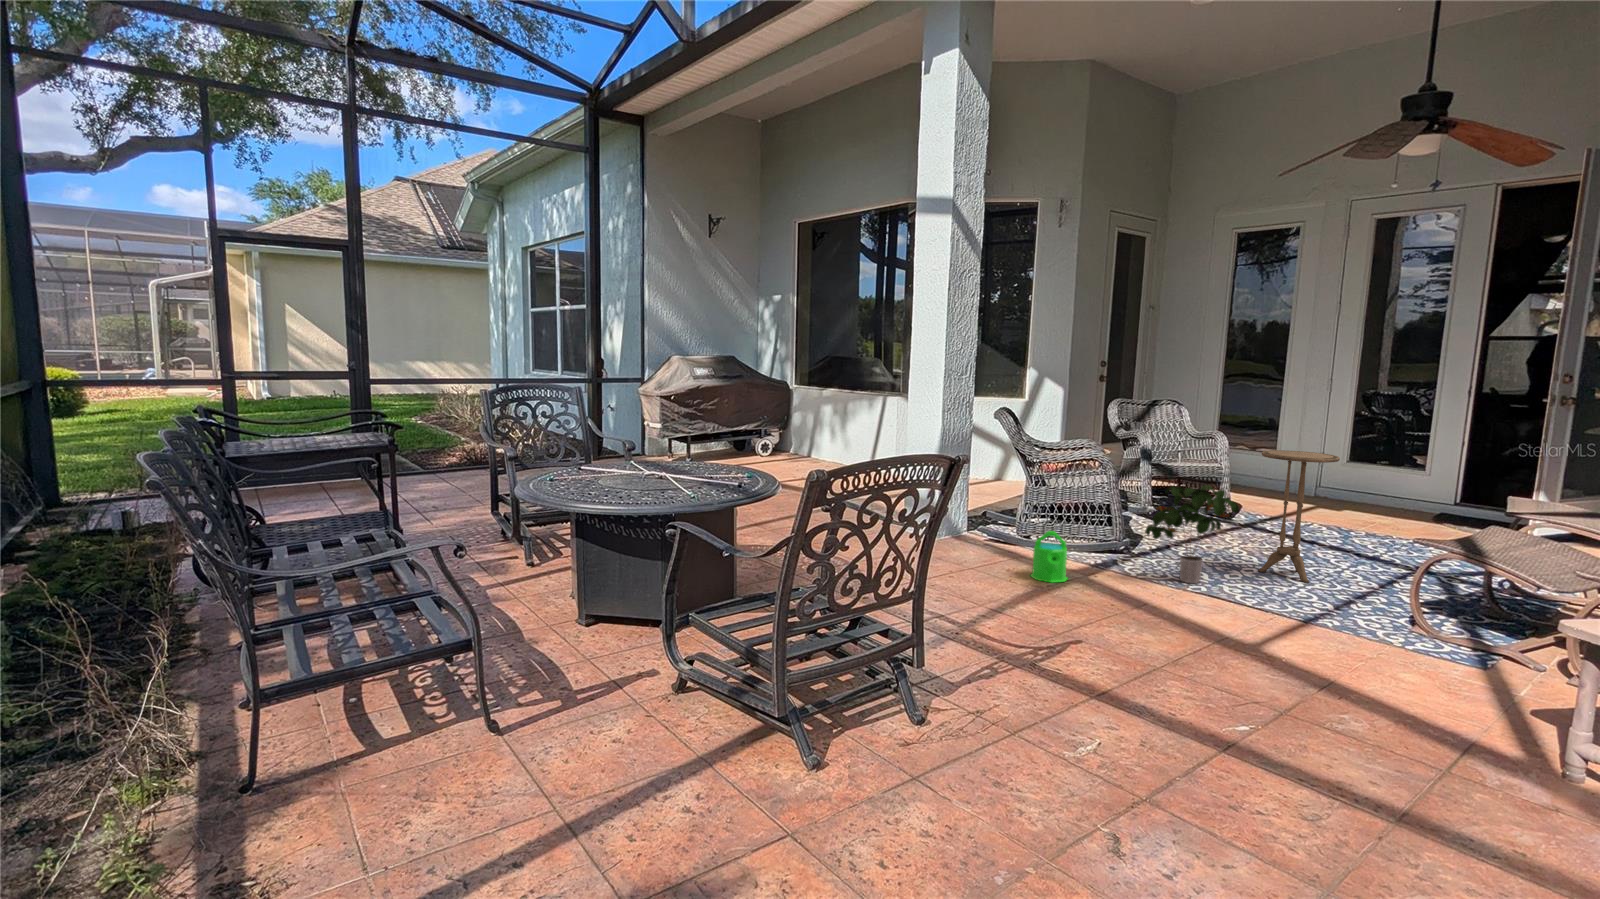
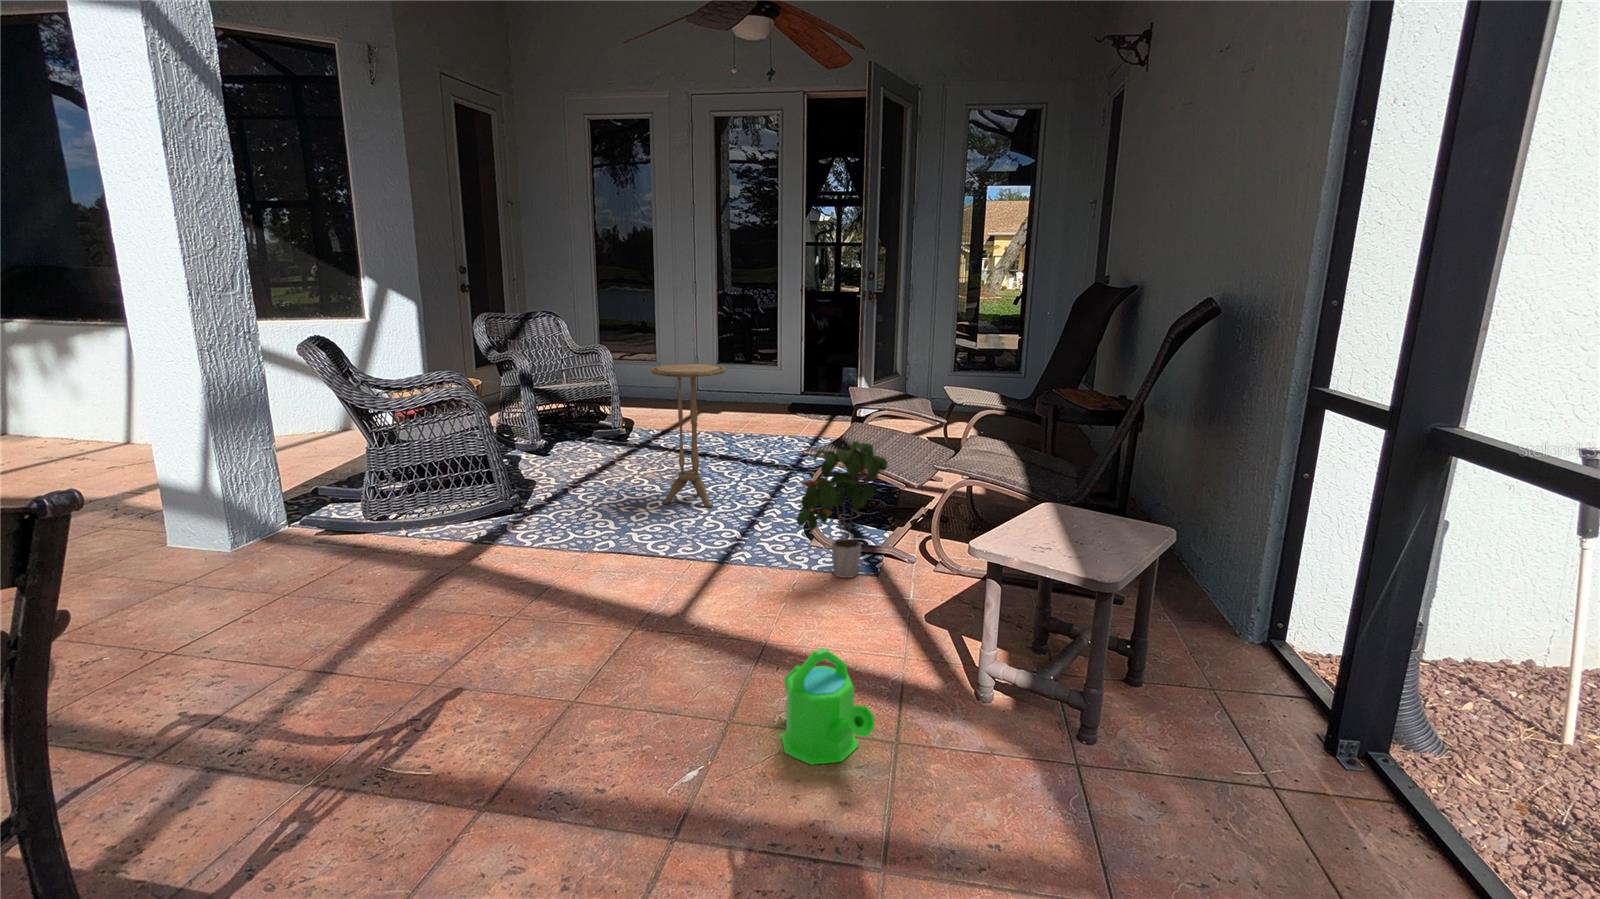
potted plant: present [1145,485,1239,584] -> present [797,441,887,578]
watering can: present [1031,531,1067,582] -> present [781,648,874,765]

